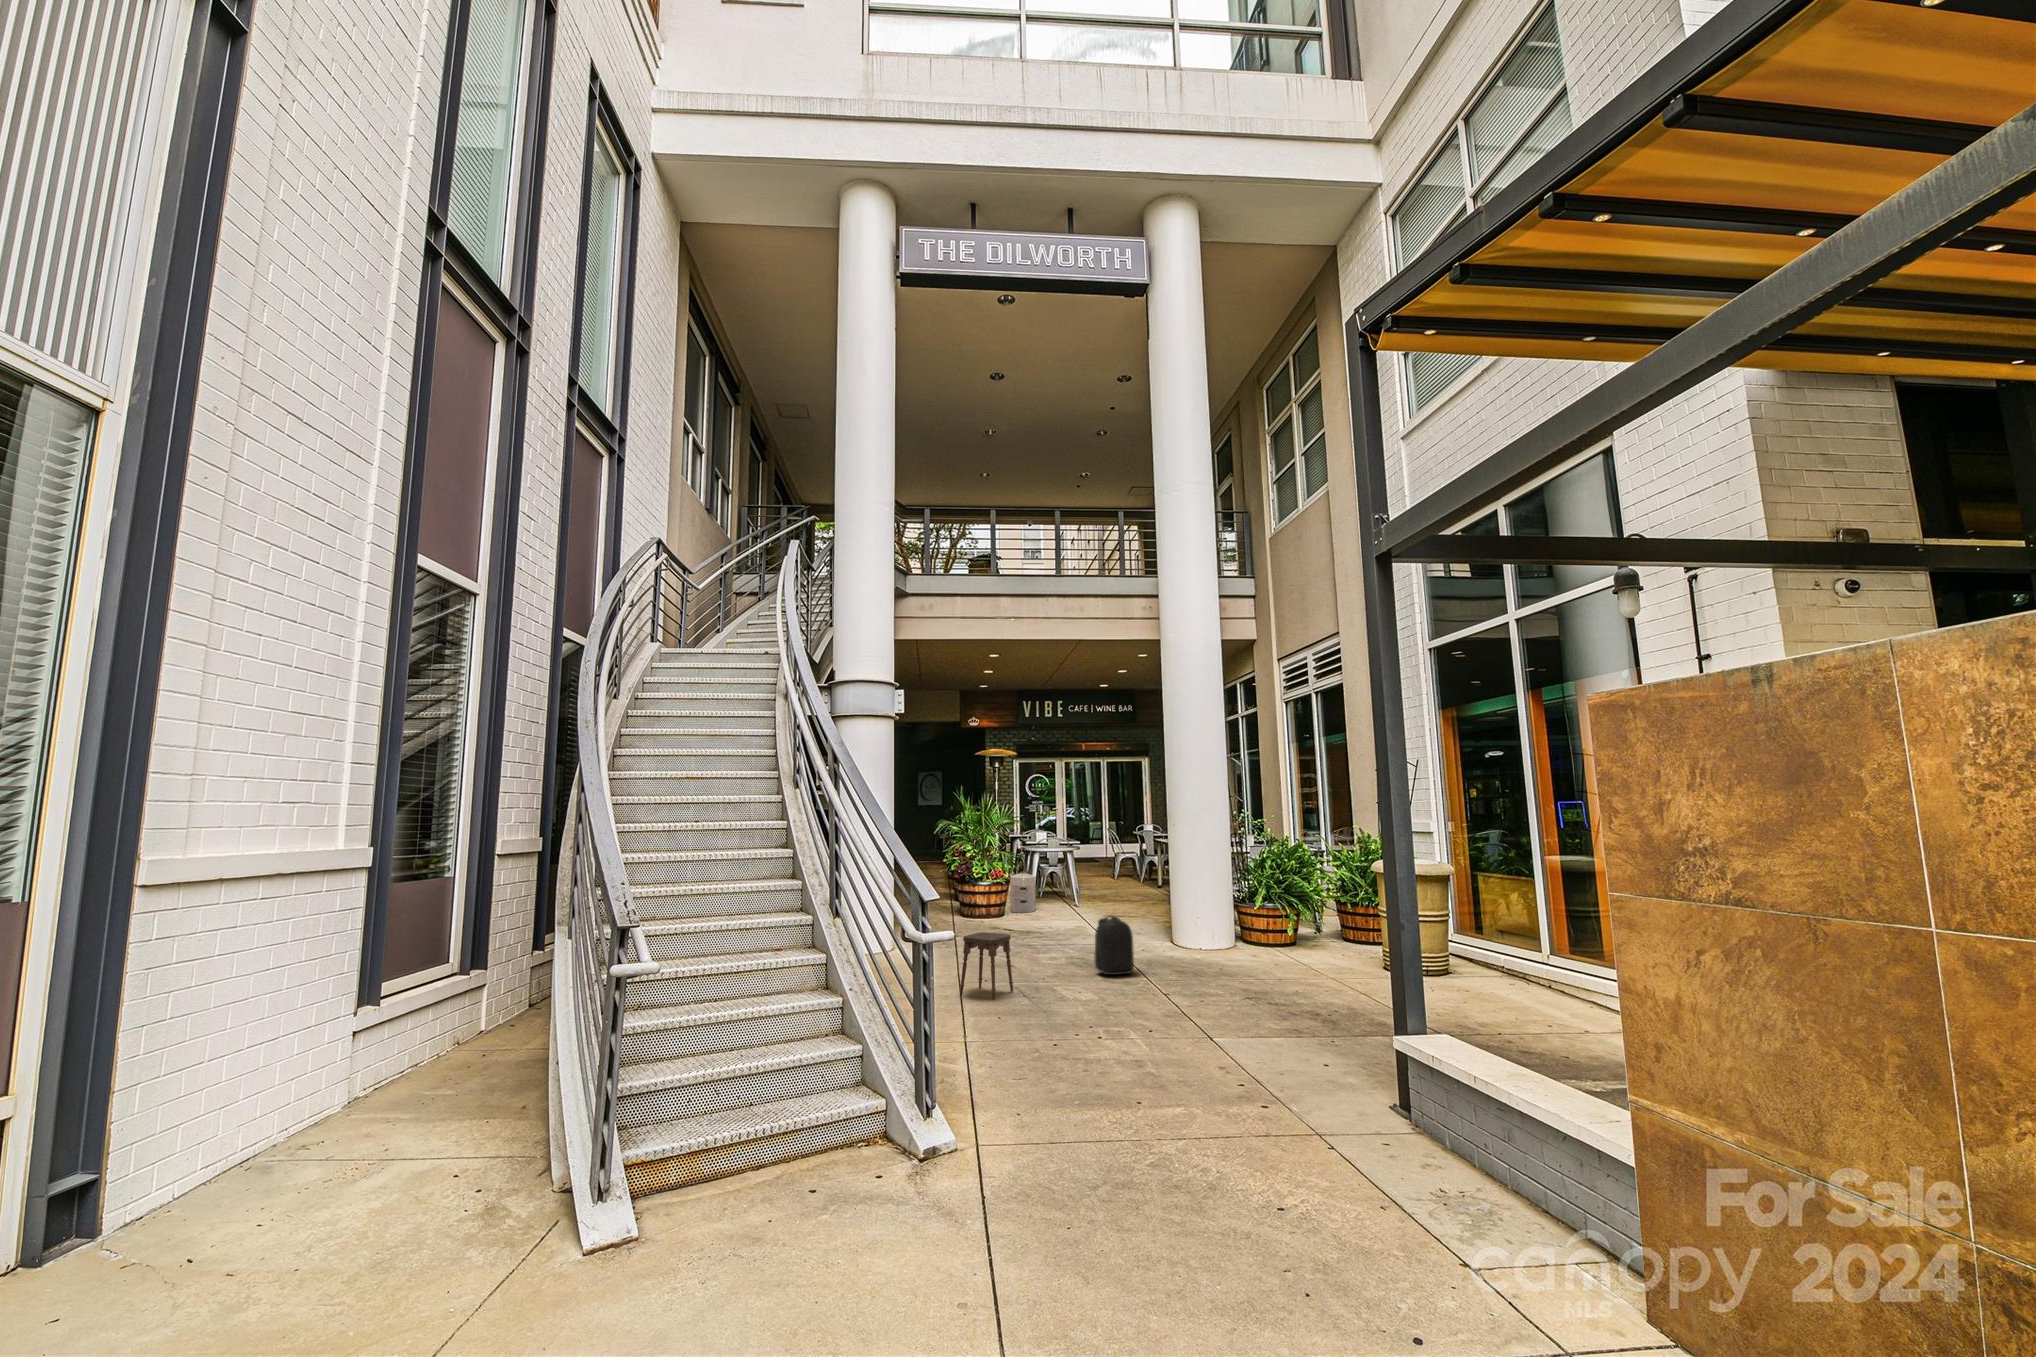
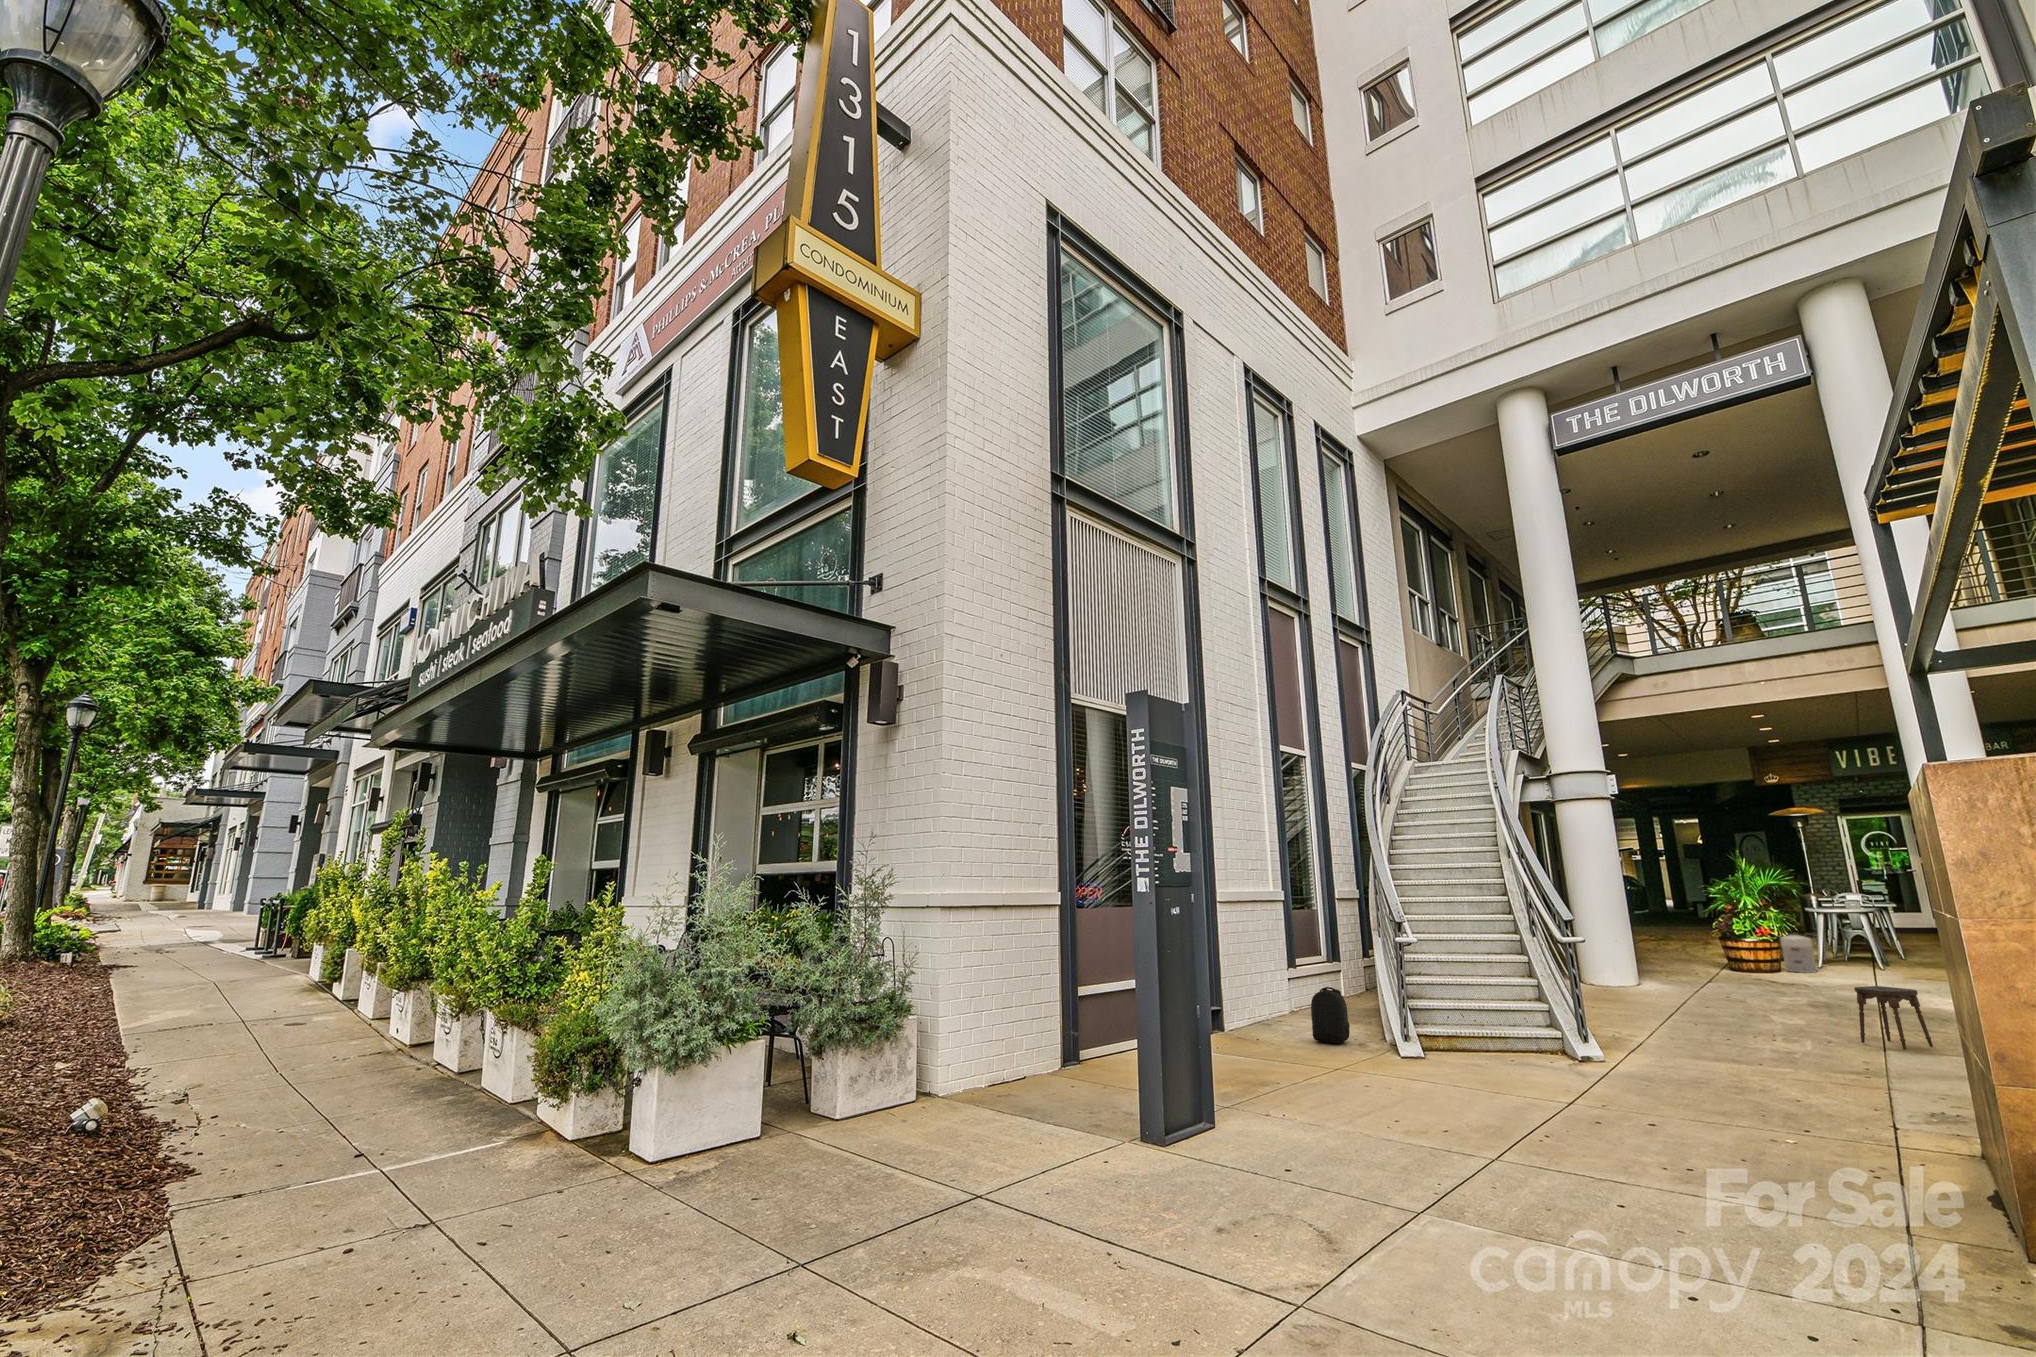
backpack: present [1094,916,1134,975] -> present [1311,987,1350,1044]
stool: present [960,932,1013,999] -> present [1854,986,1933,1050]

